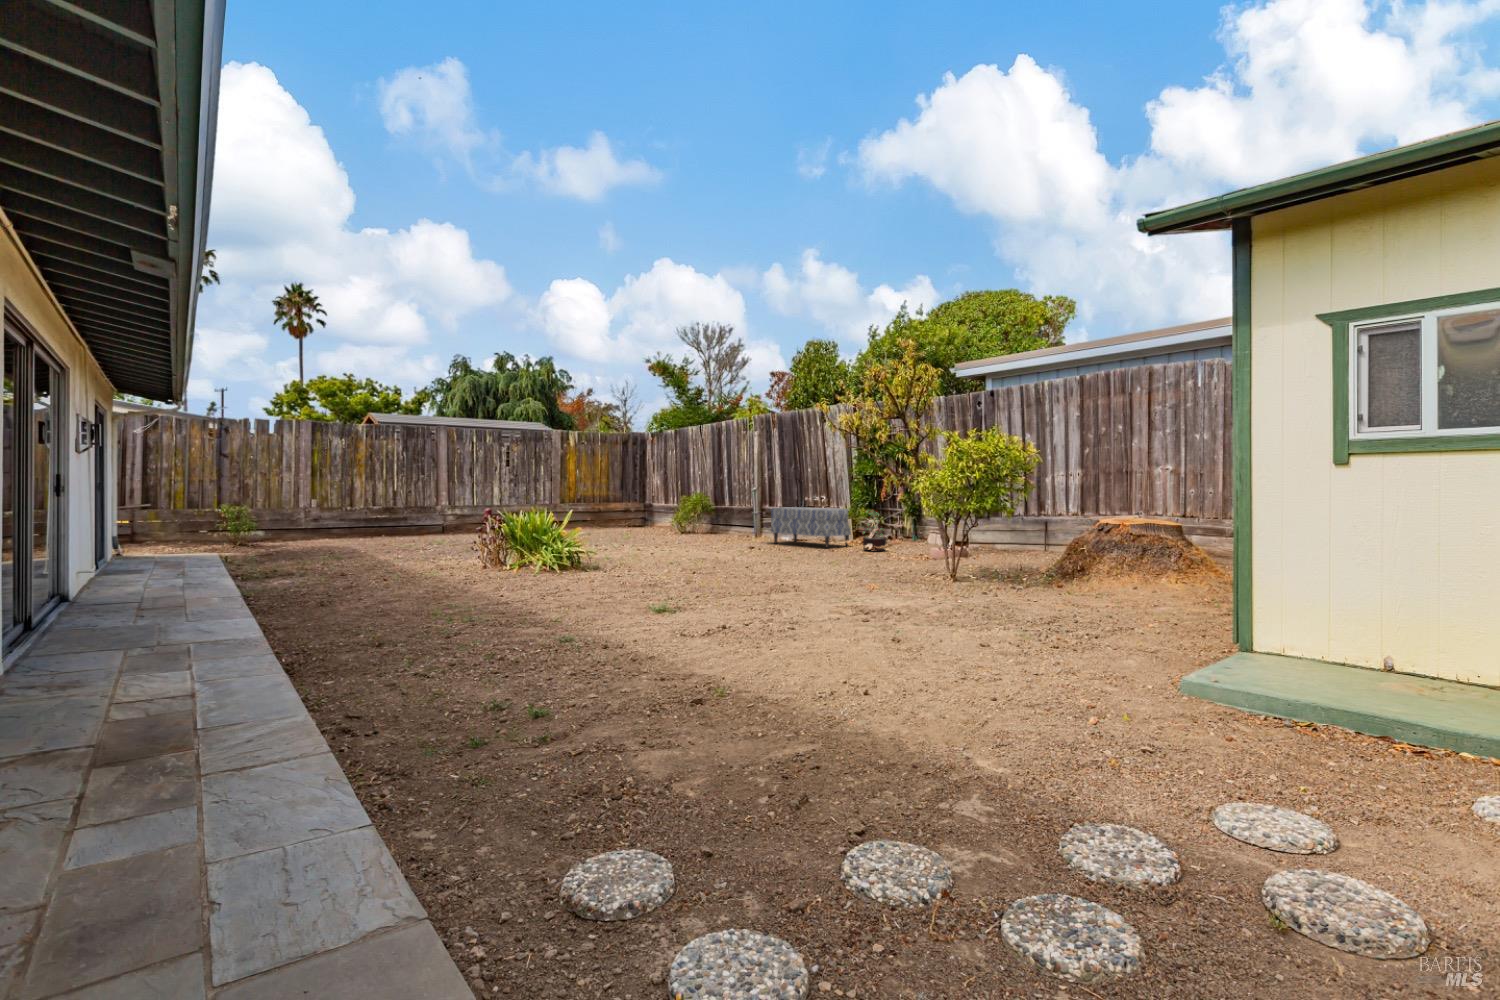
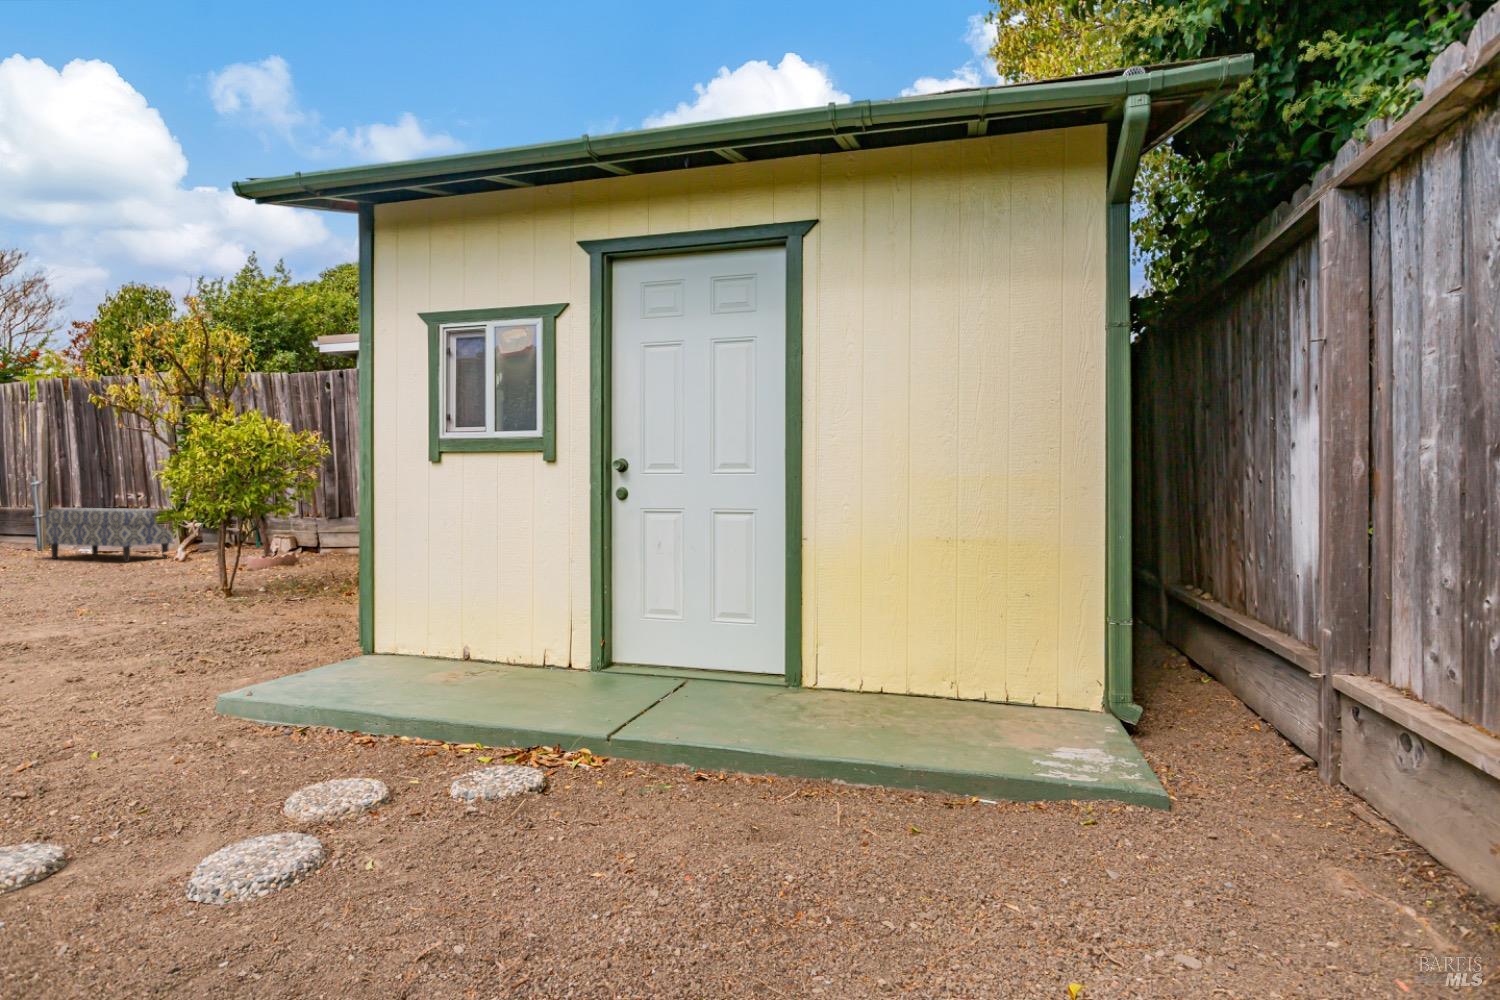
decorative plant: present [862,510,886,552] -> none [177,509,214,563]

